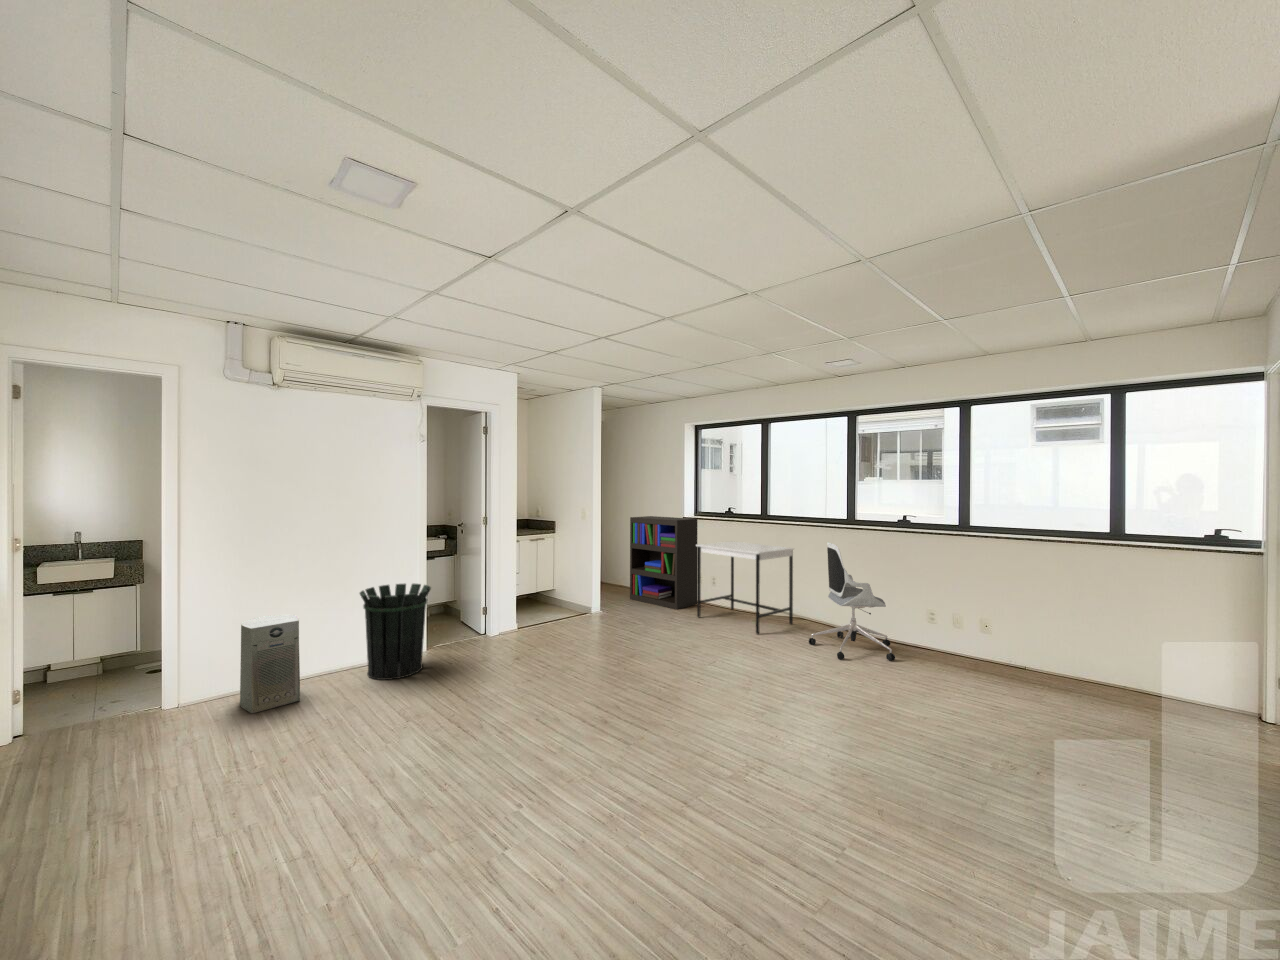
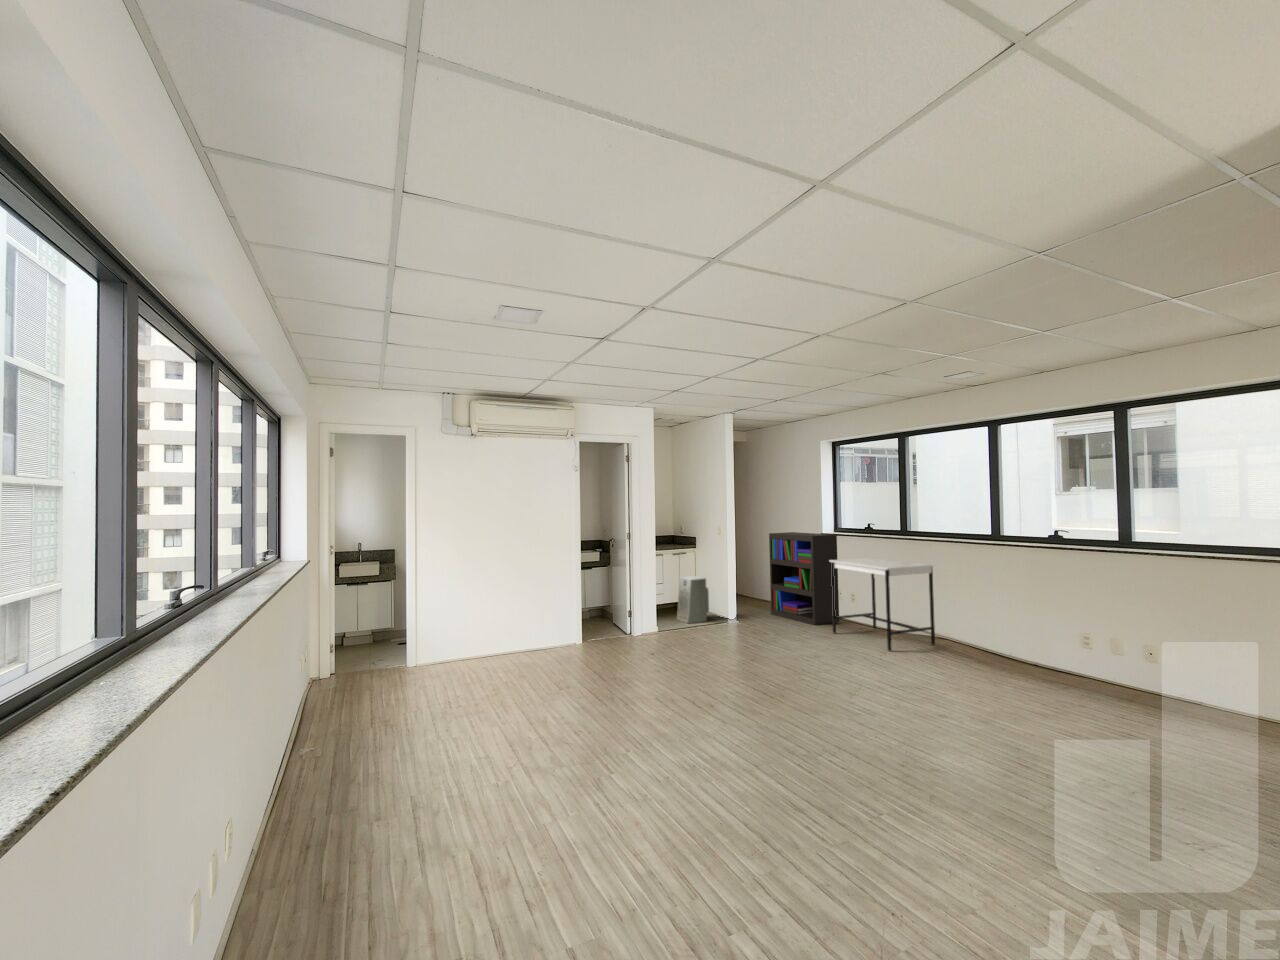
office chair: present [809,542,895,661] -> none [941,558,1038,684]
waste bin: present [360,584,431,680] -> none [530,587,583,661]
air purifier: present [240,615,300,713] -> present [677,576,709,623]

